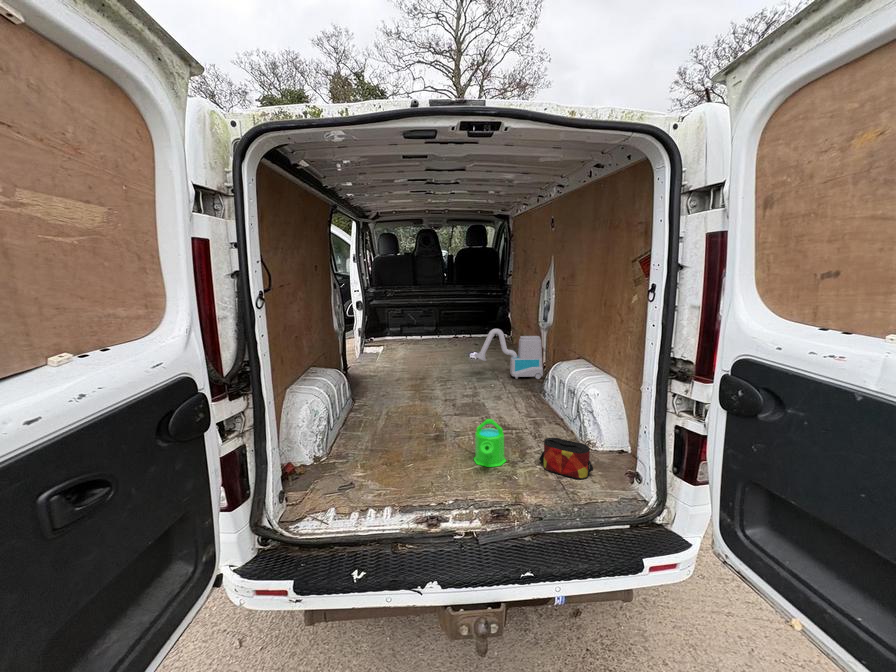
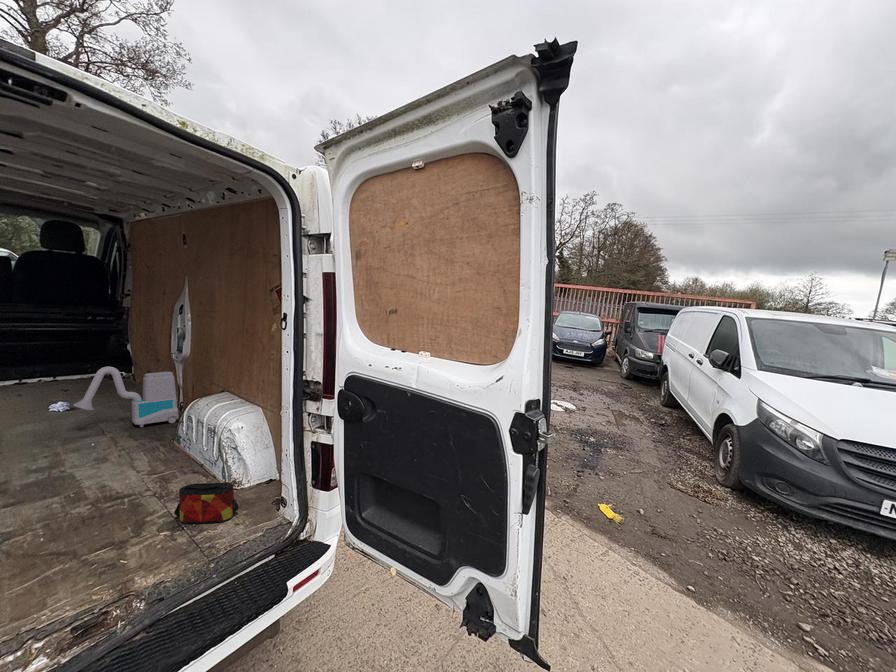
watering can: present [474,419,506,467] -> none [76,480,129,544]

